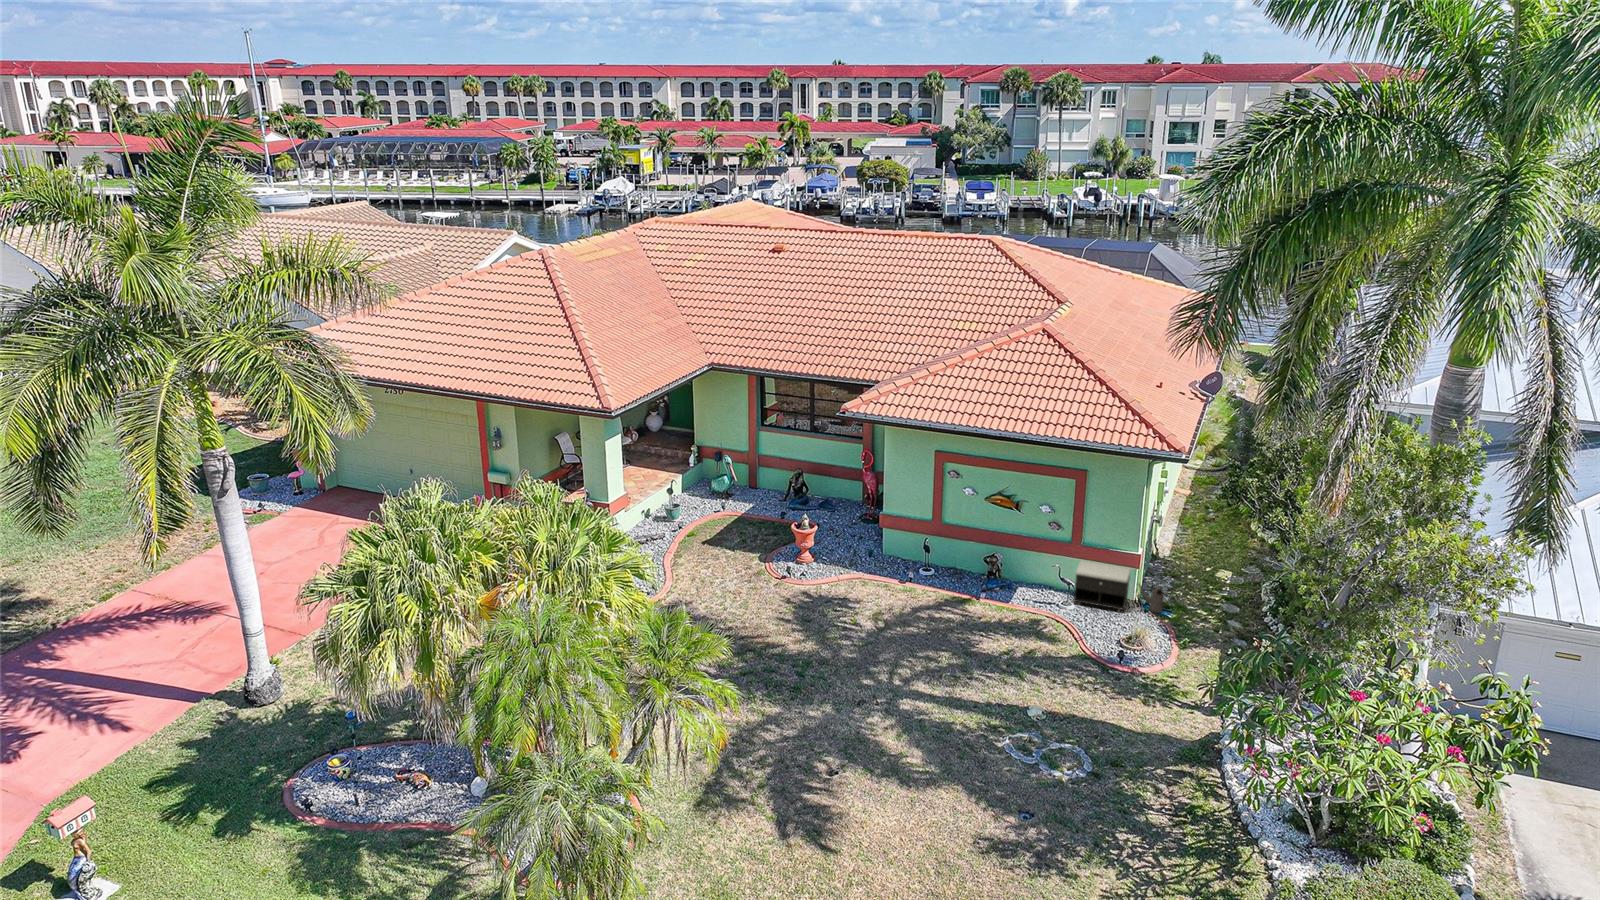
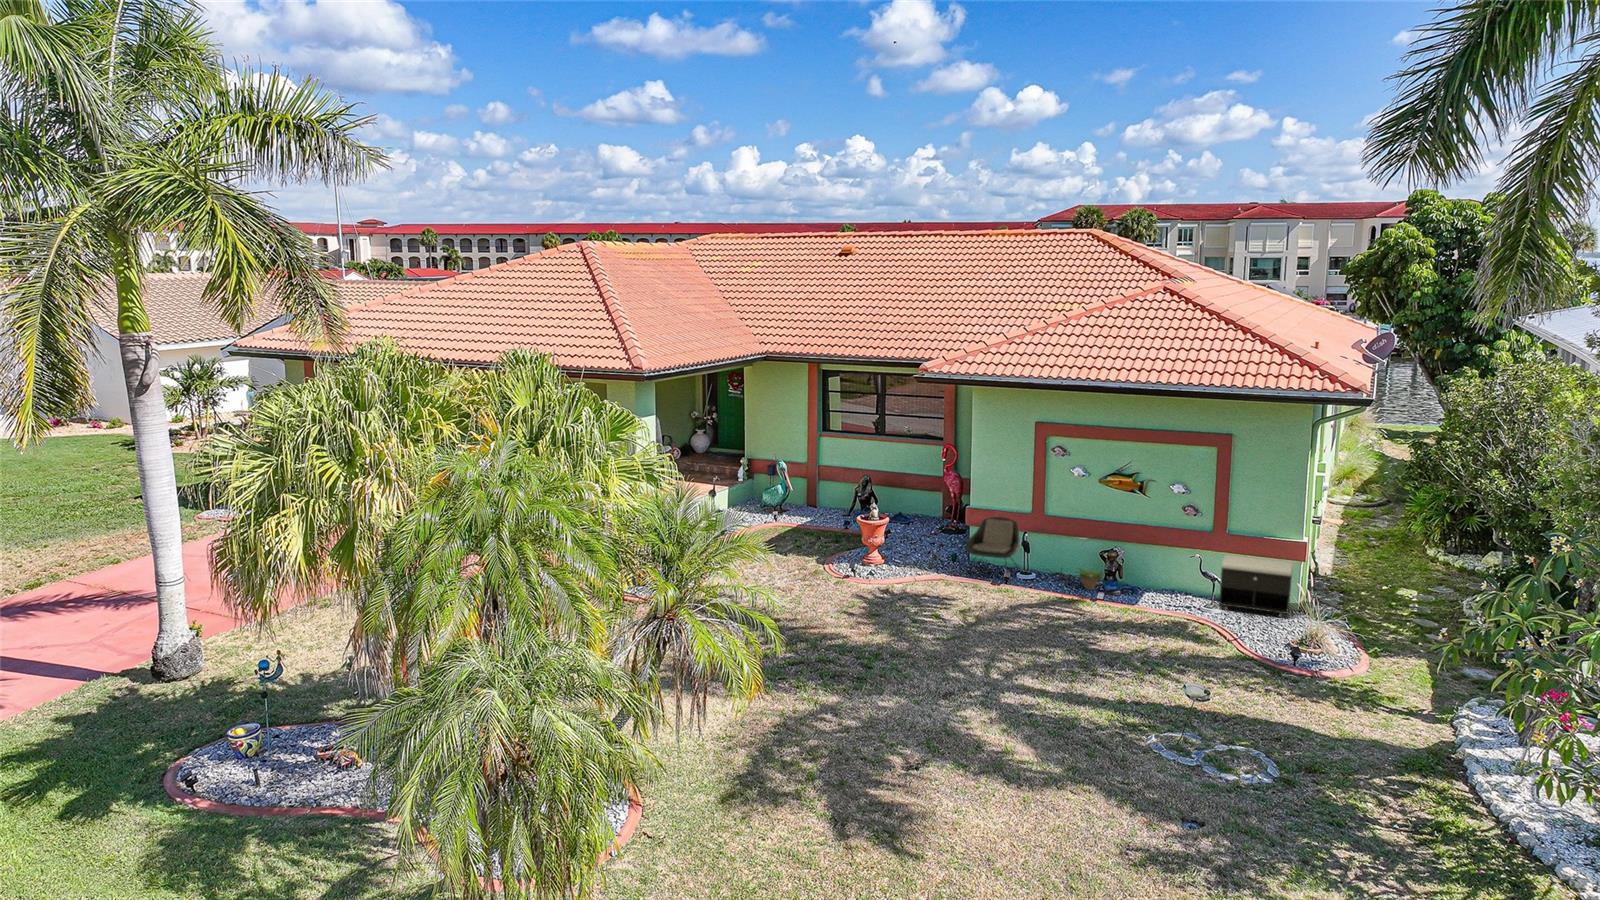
lounge chair: none [880,522,922,577] -> present [966,517,1019,581]
decorative plant: none [963,566,991,585] -> present [1078,568,1107,590]
watering can: present [1138,584,1164,613] -> none [1303,582,1346,619]

